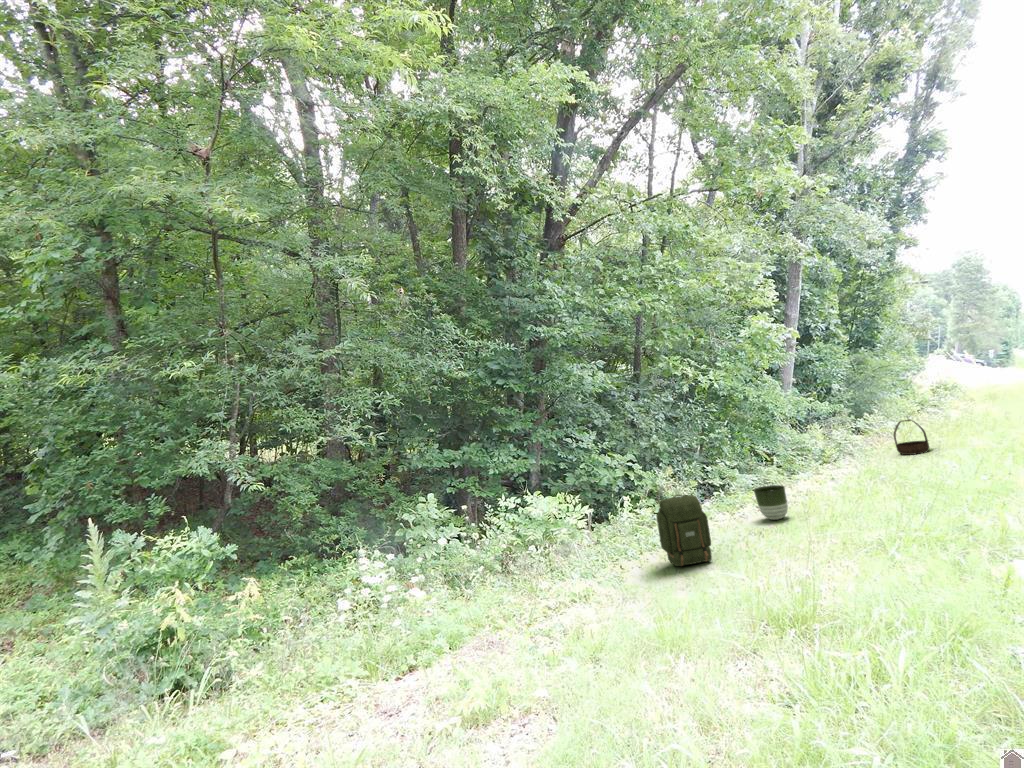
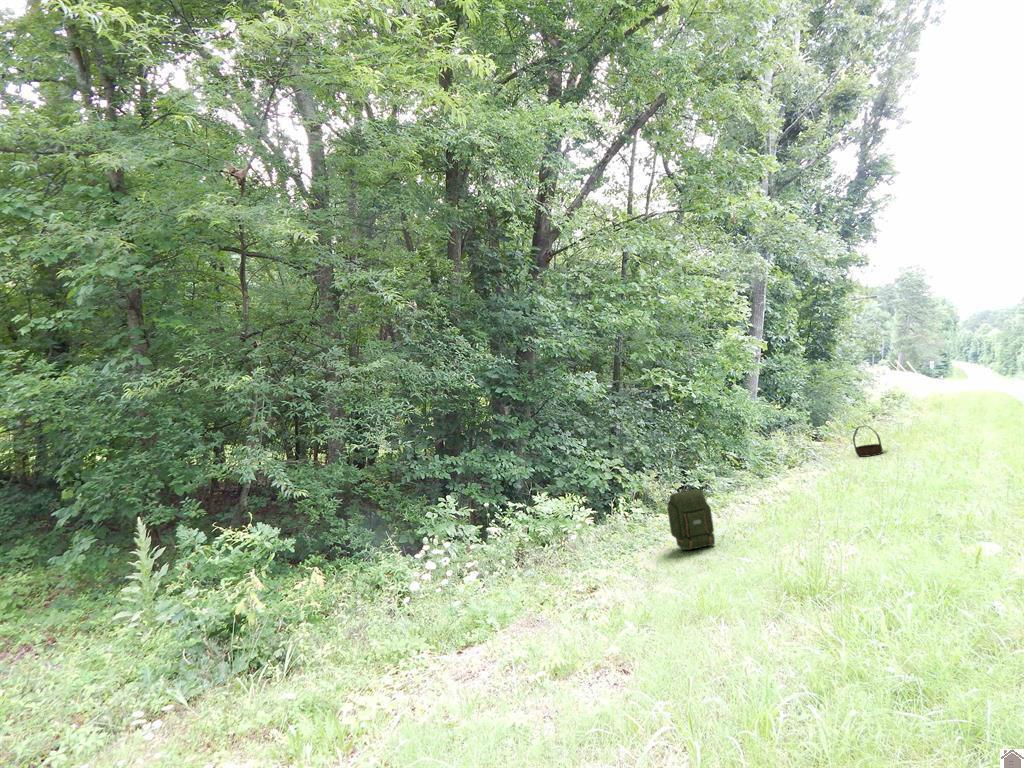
planter: present [754,485,788,520] -> none [742,482,771,512]

